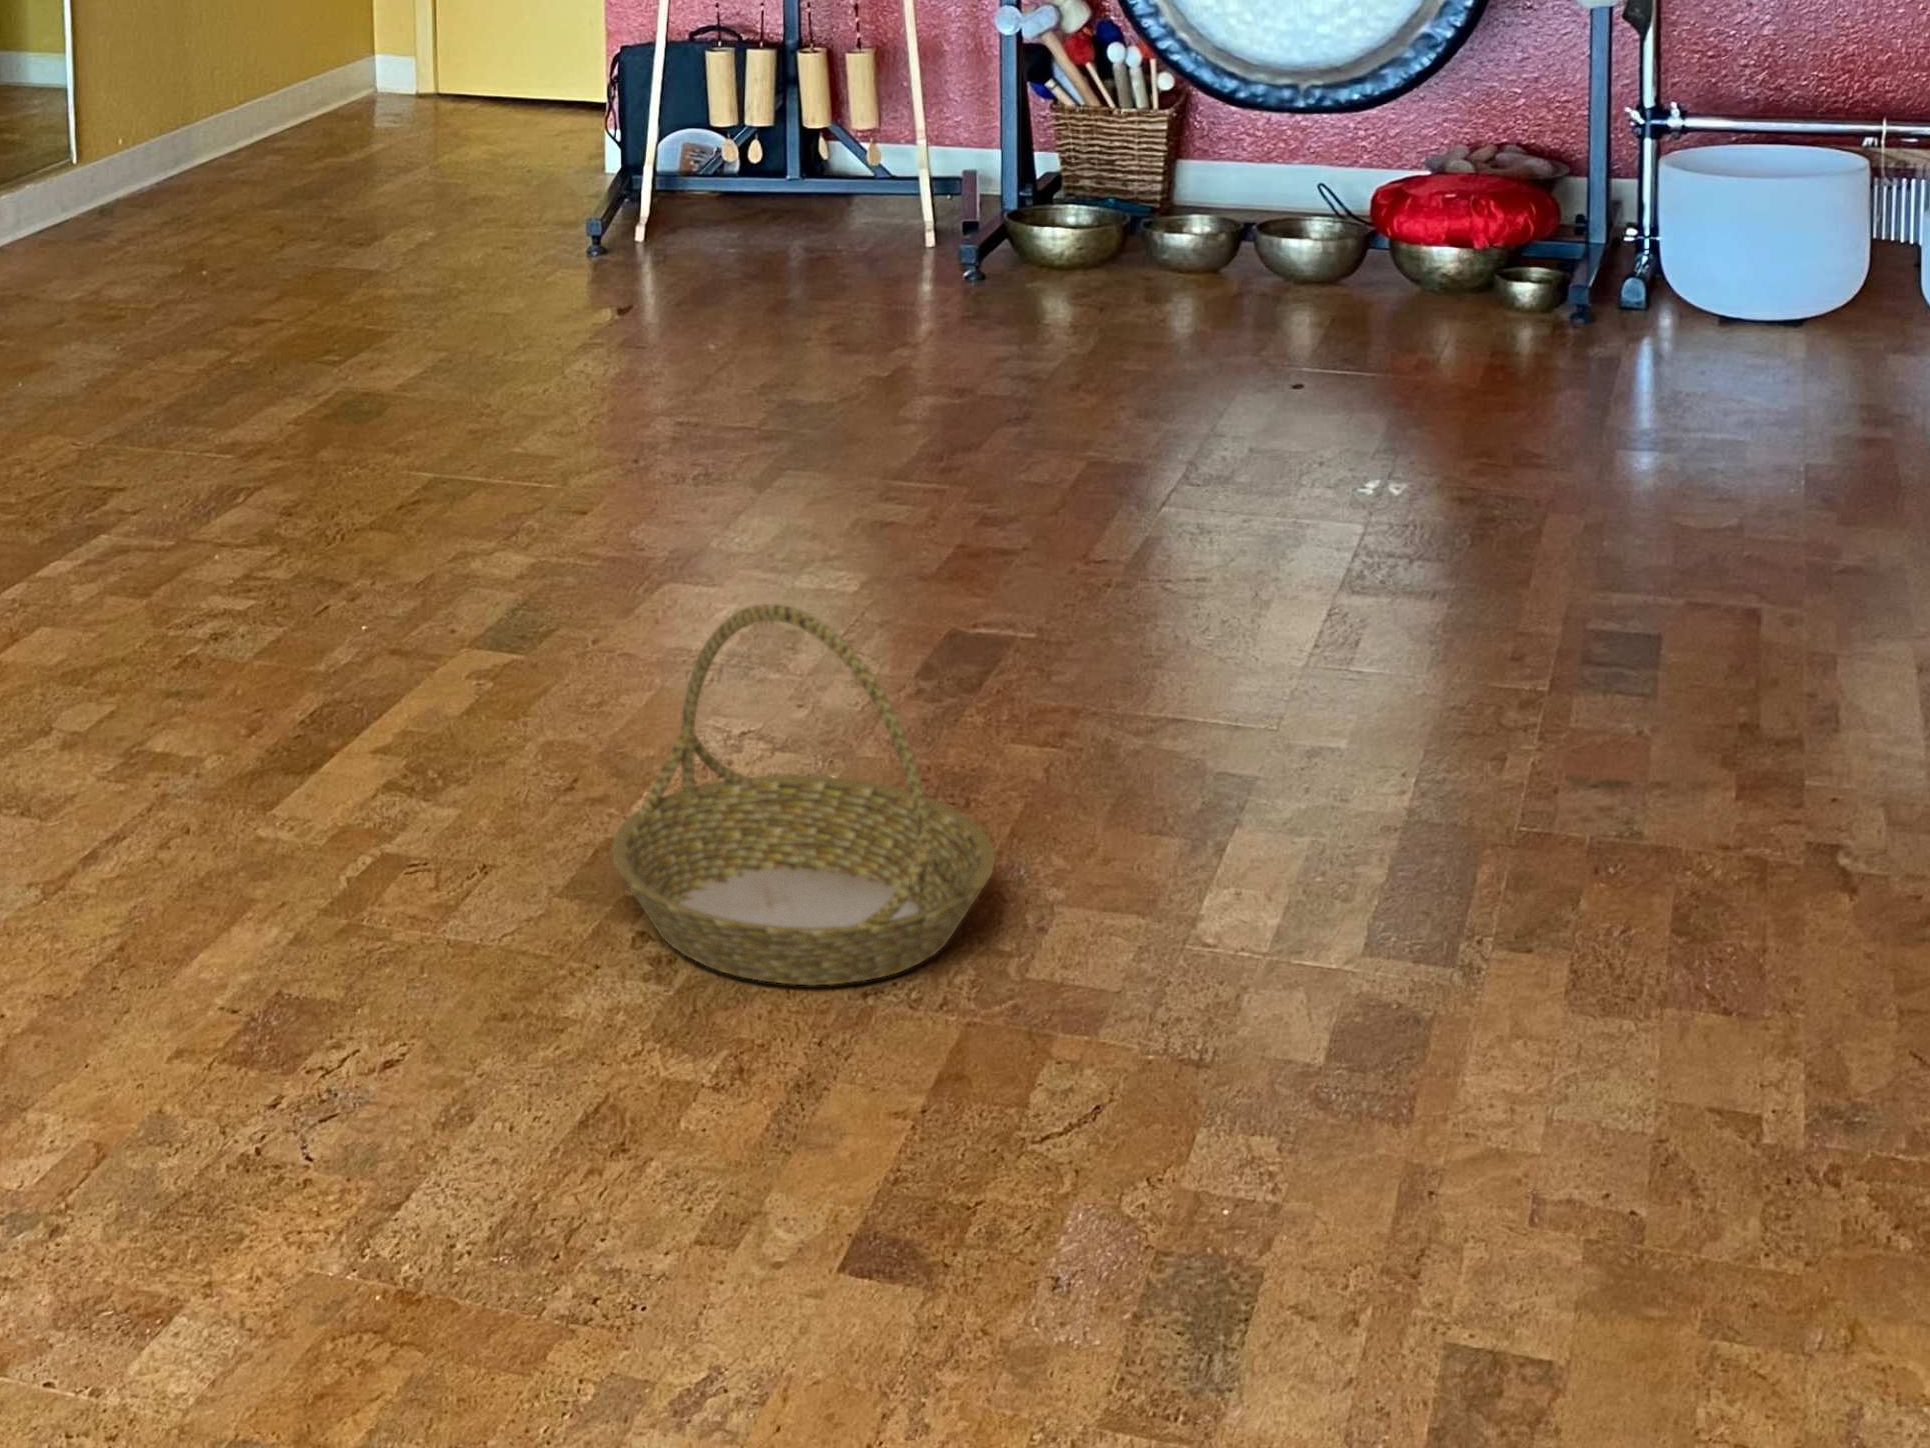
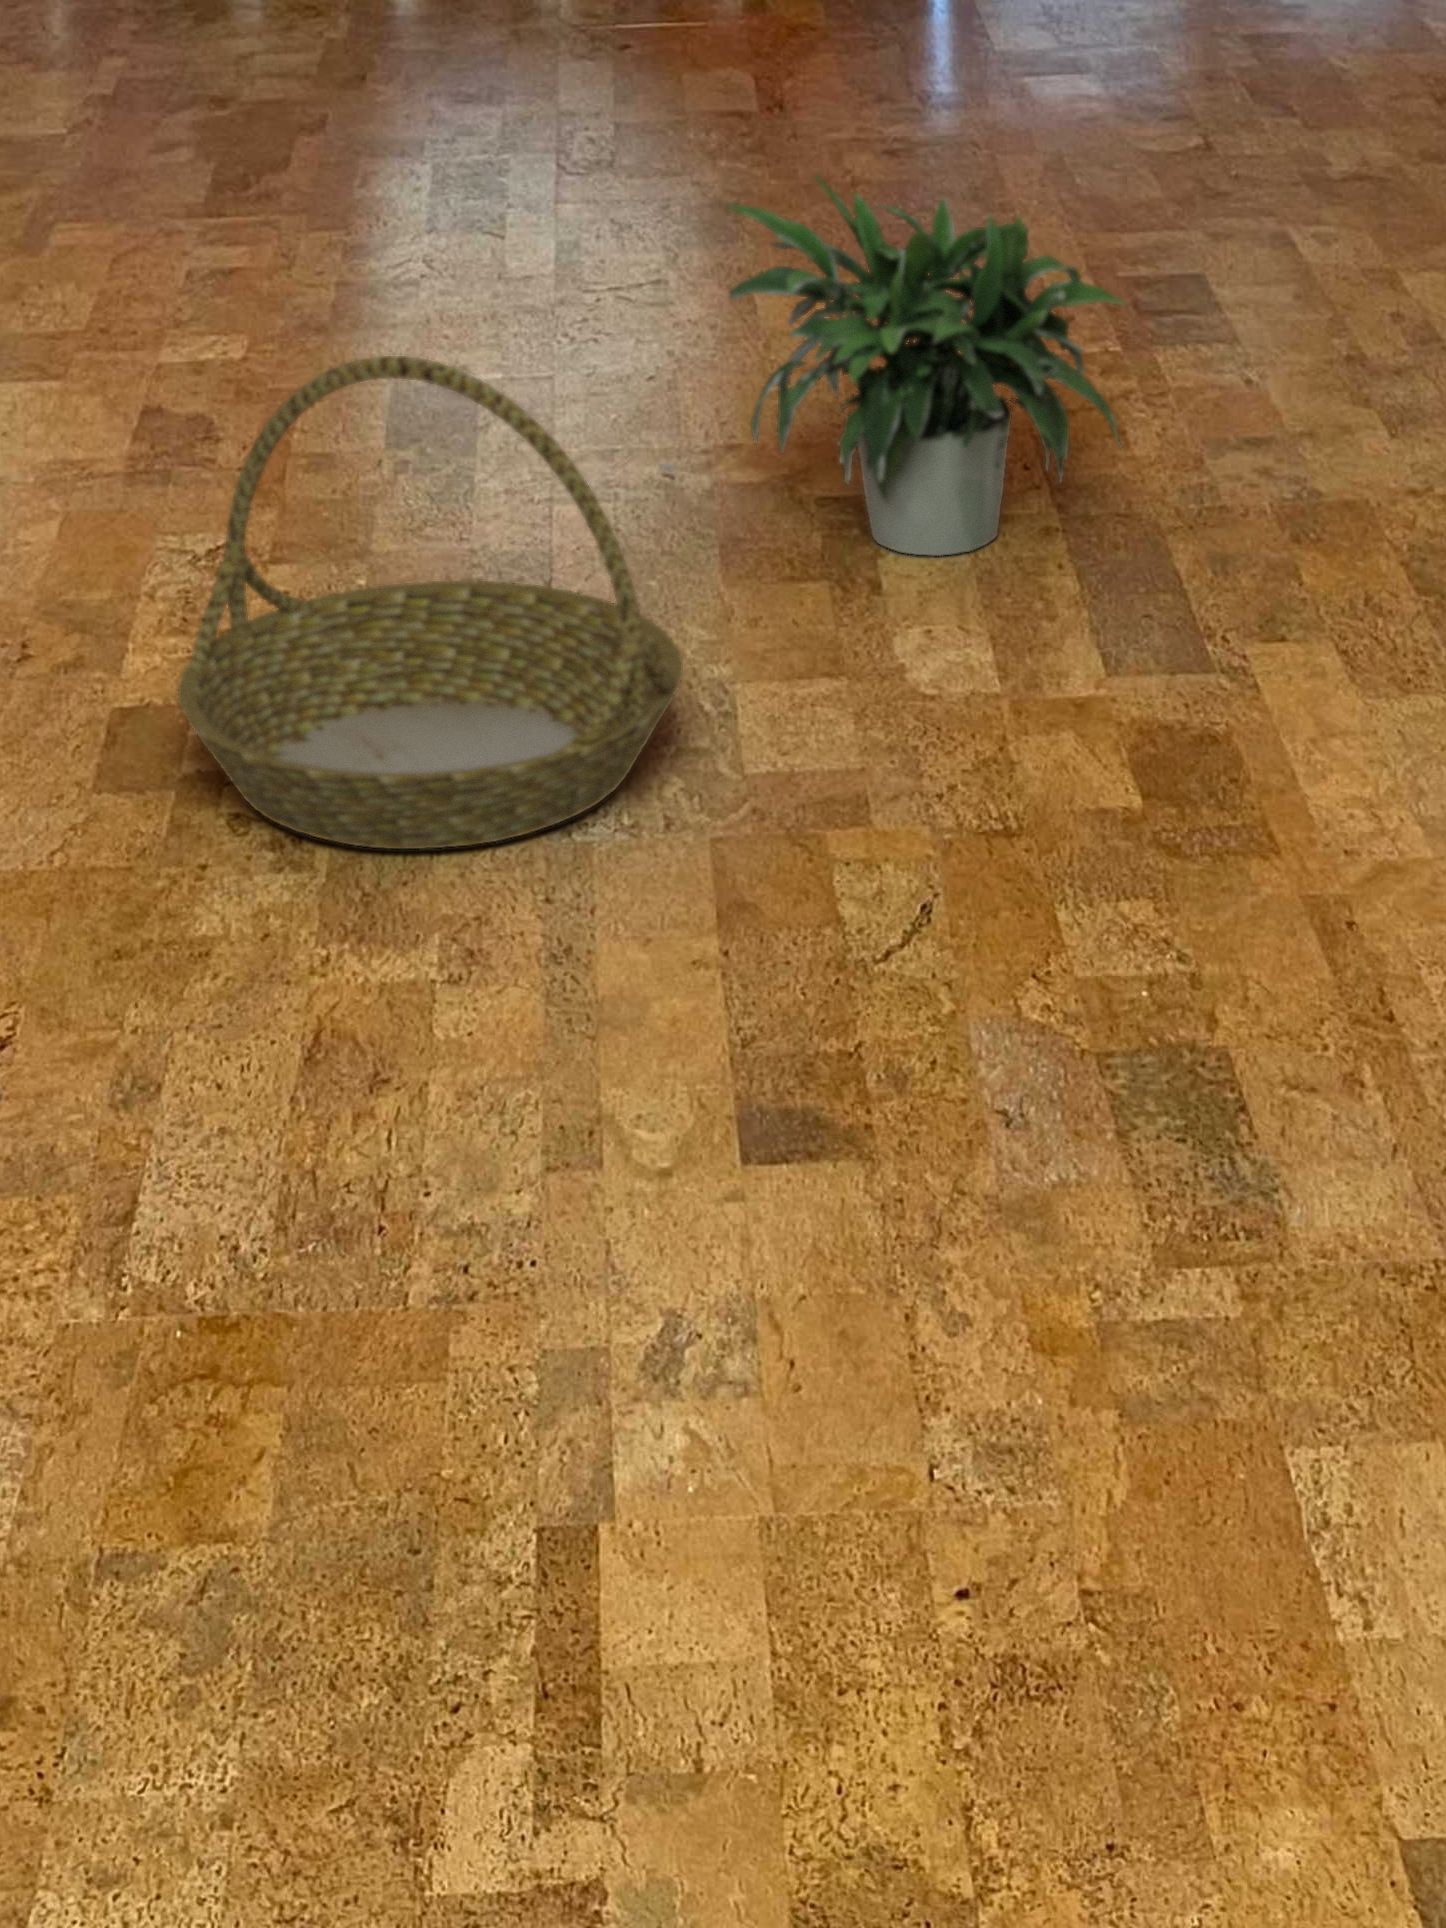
potted plant: none [1107,505,1465,826] -> present [662,177,1124,556]

